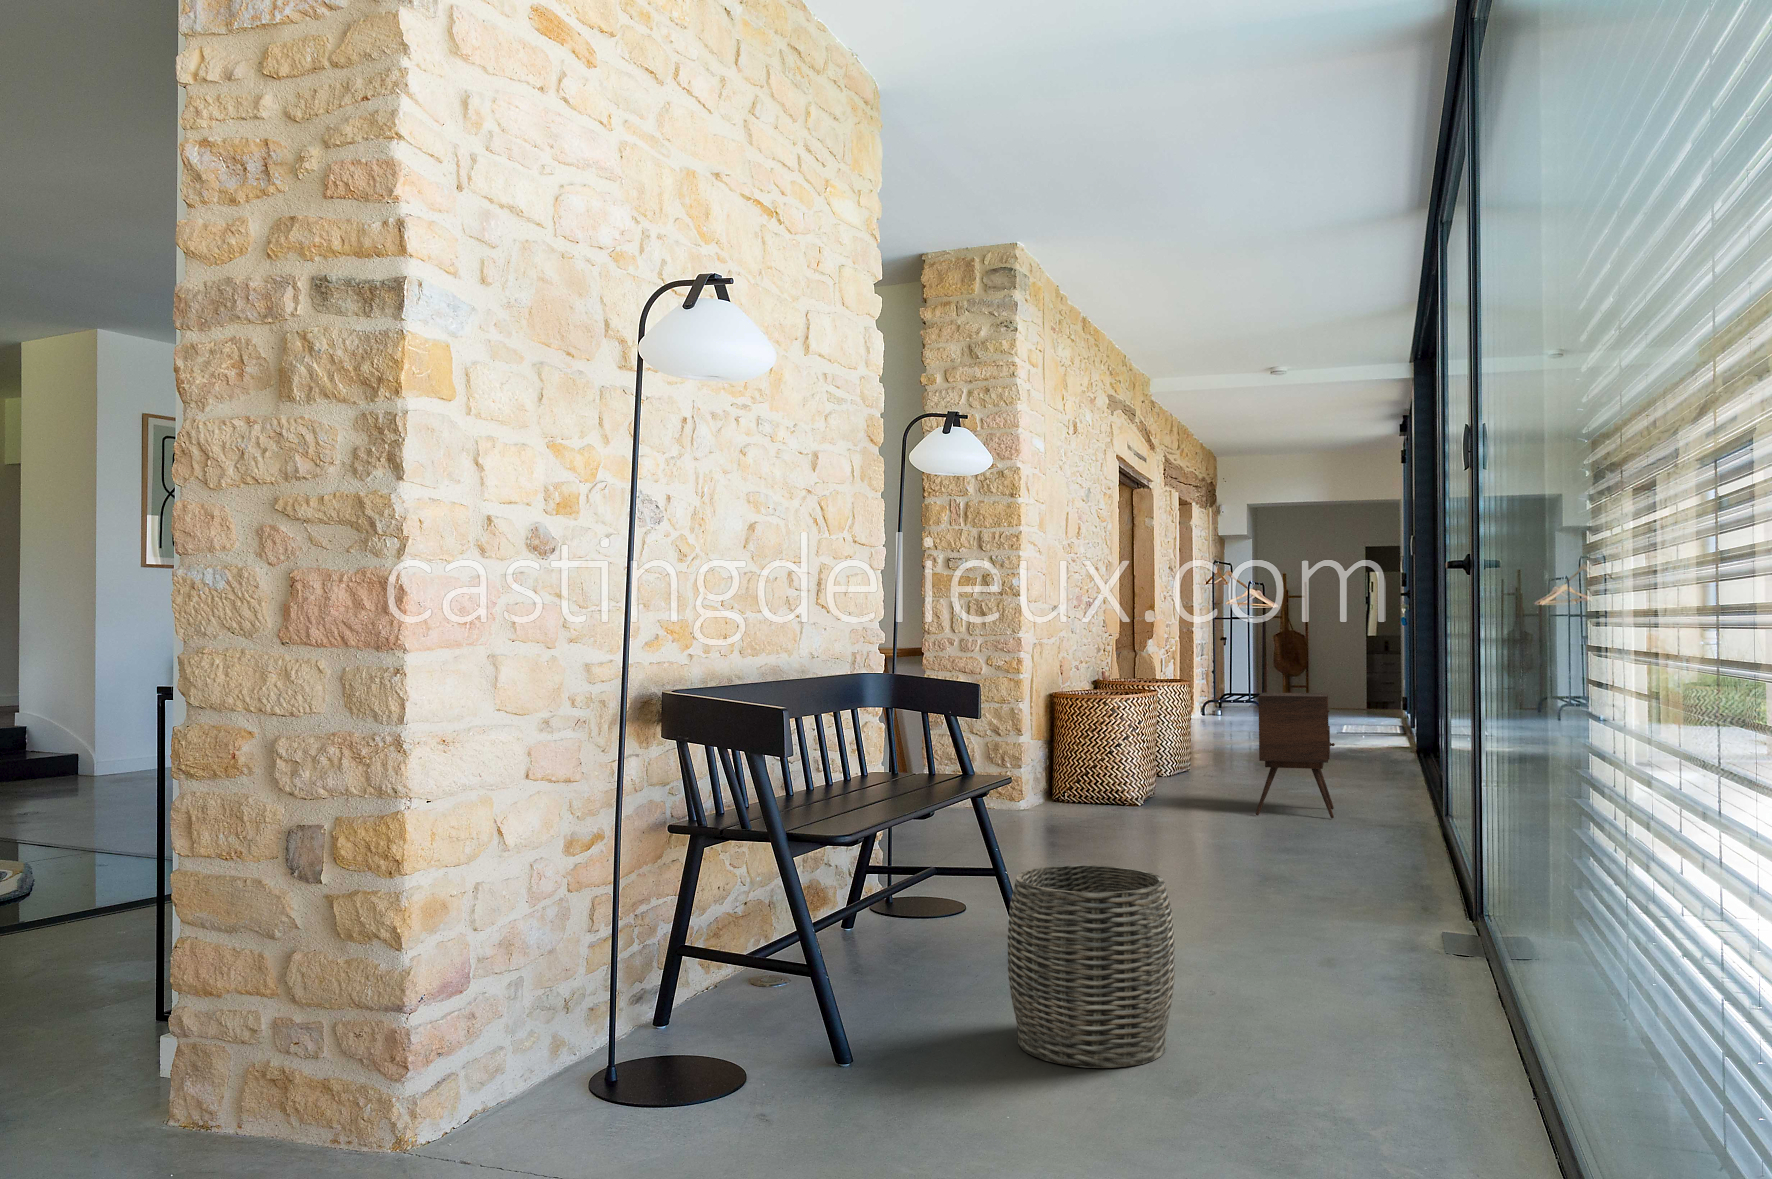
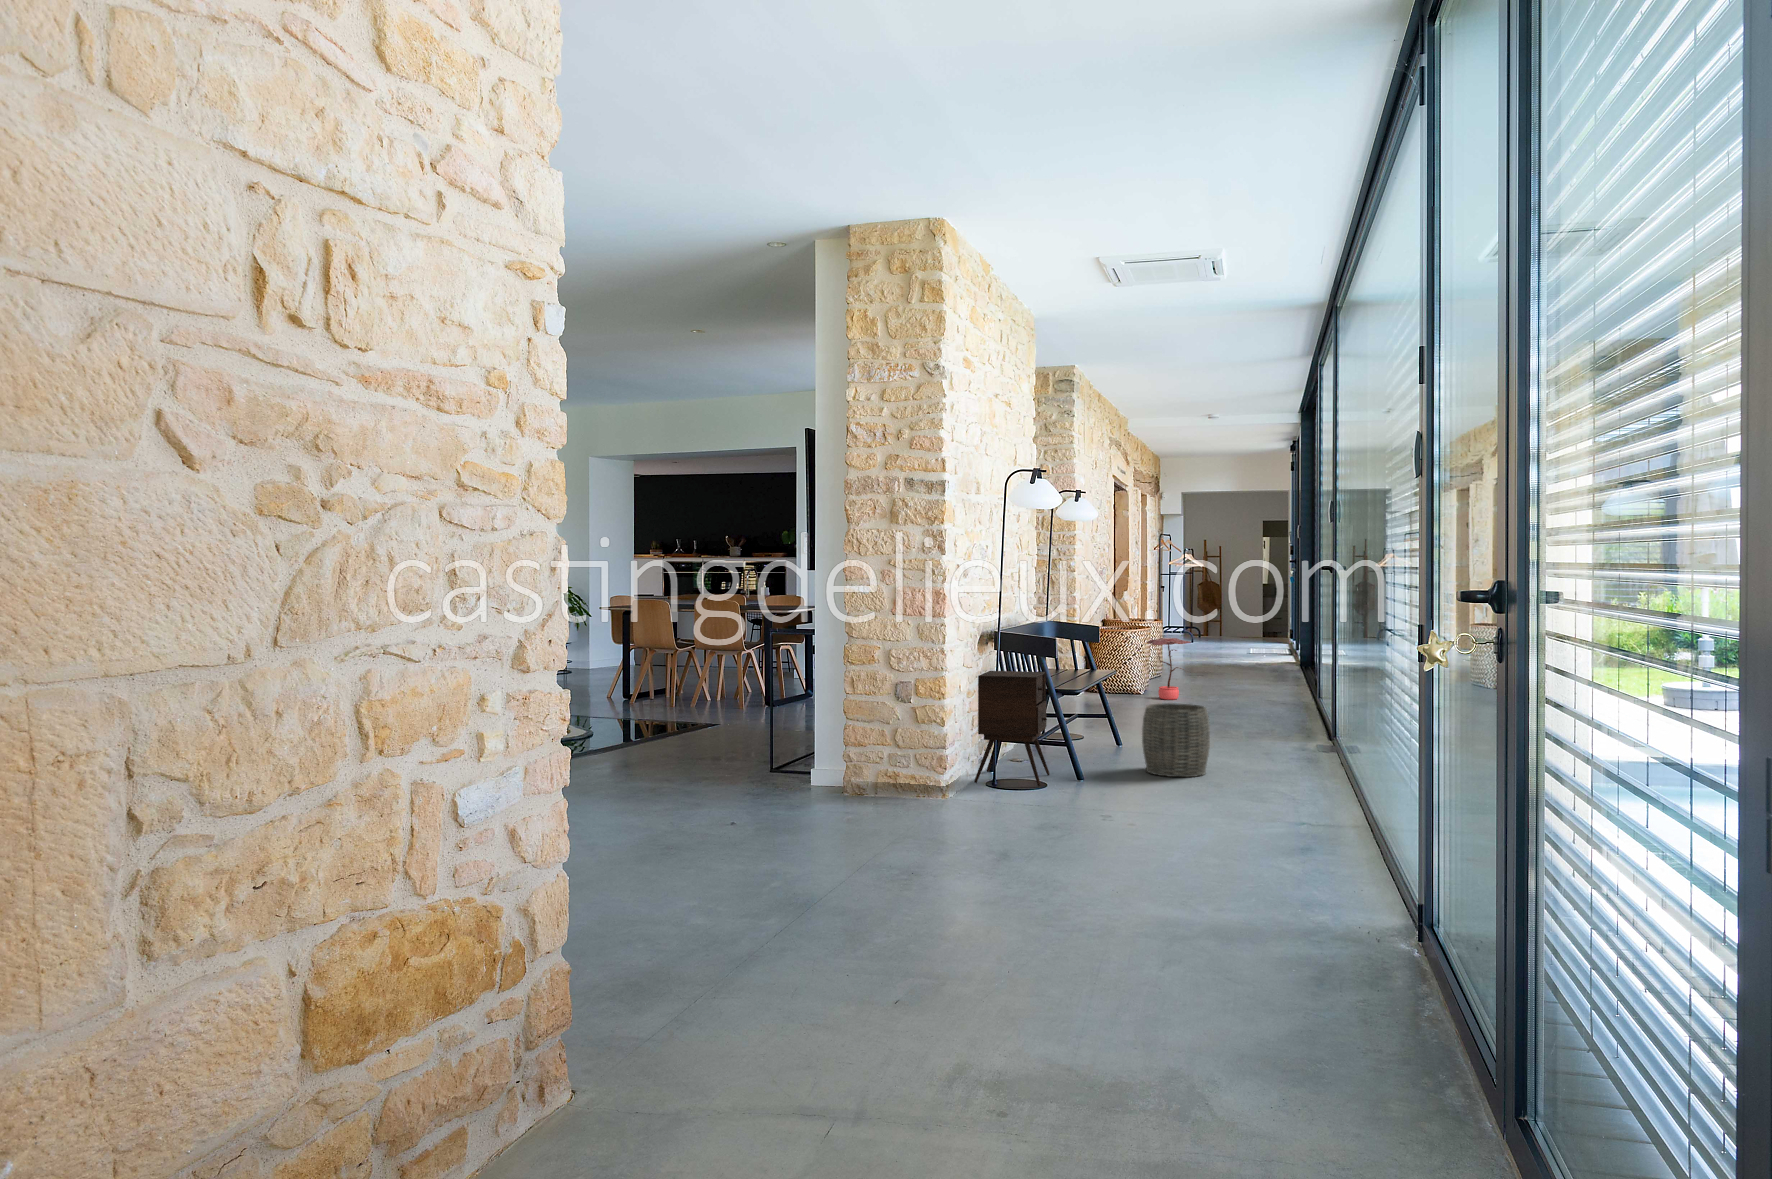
side table: present [1256,693,1335,818] -> present [974,671,1050,786]
potted plant: none [1142,708,1218,817] -> present [1147,638,1191,700]

